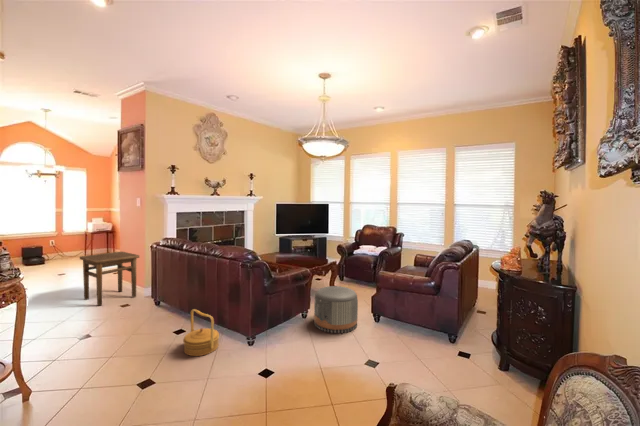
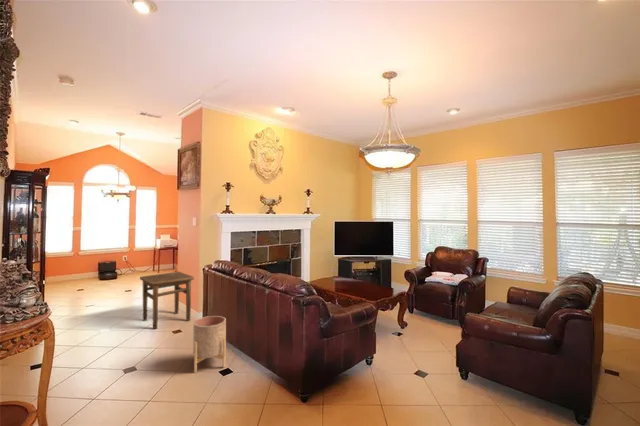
pouf: present [314,286,358,333] -> none [380,326,436,390]
planter: none [145,287,178,336] -> present [193,316,226,372]
basket: present [183,309,219,356] -> none [228,347,268,407]

